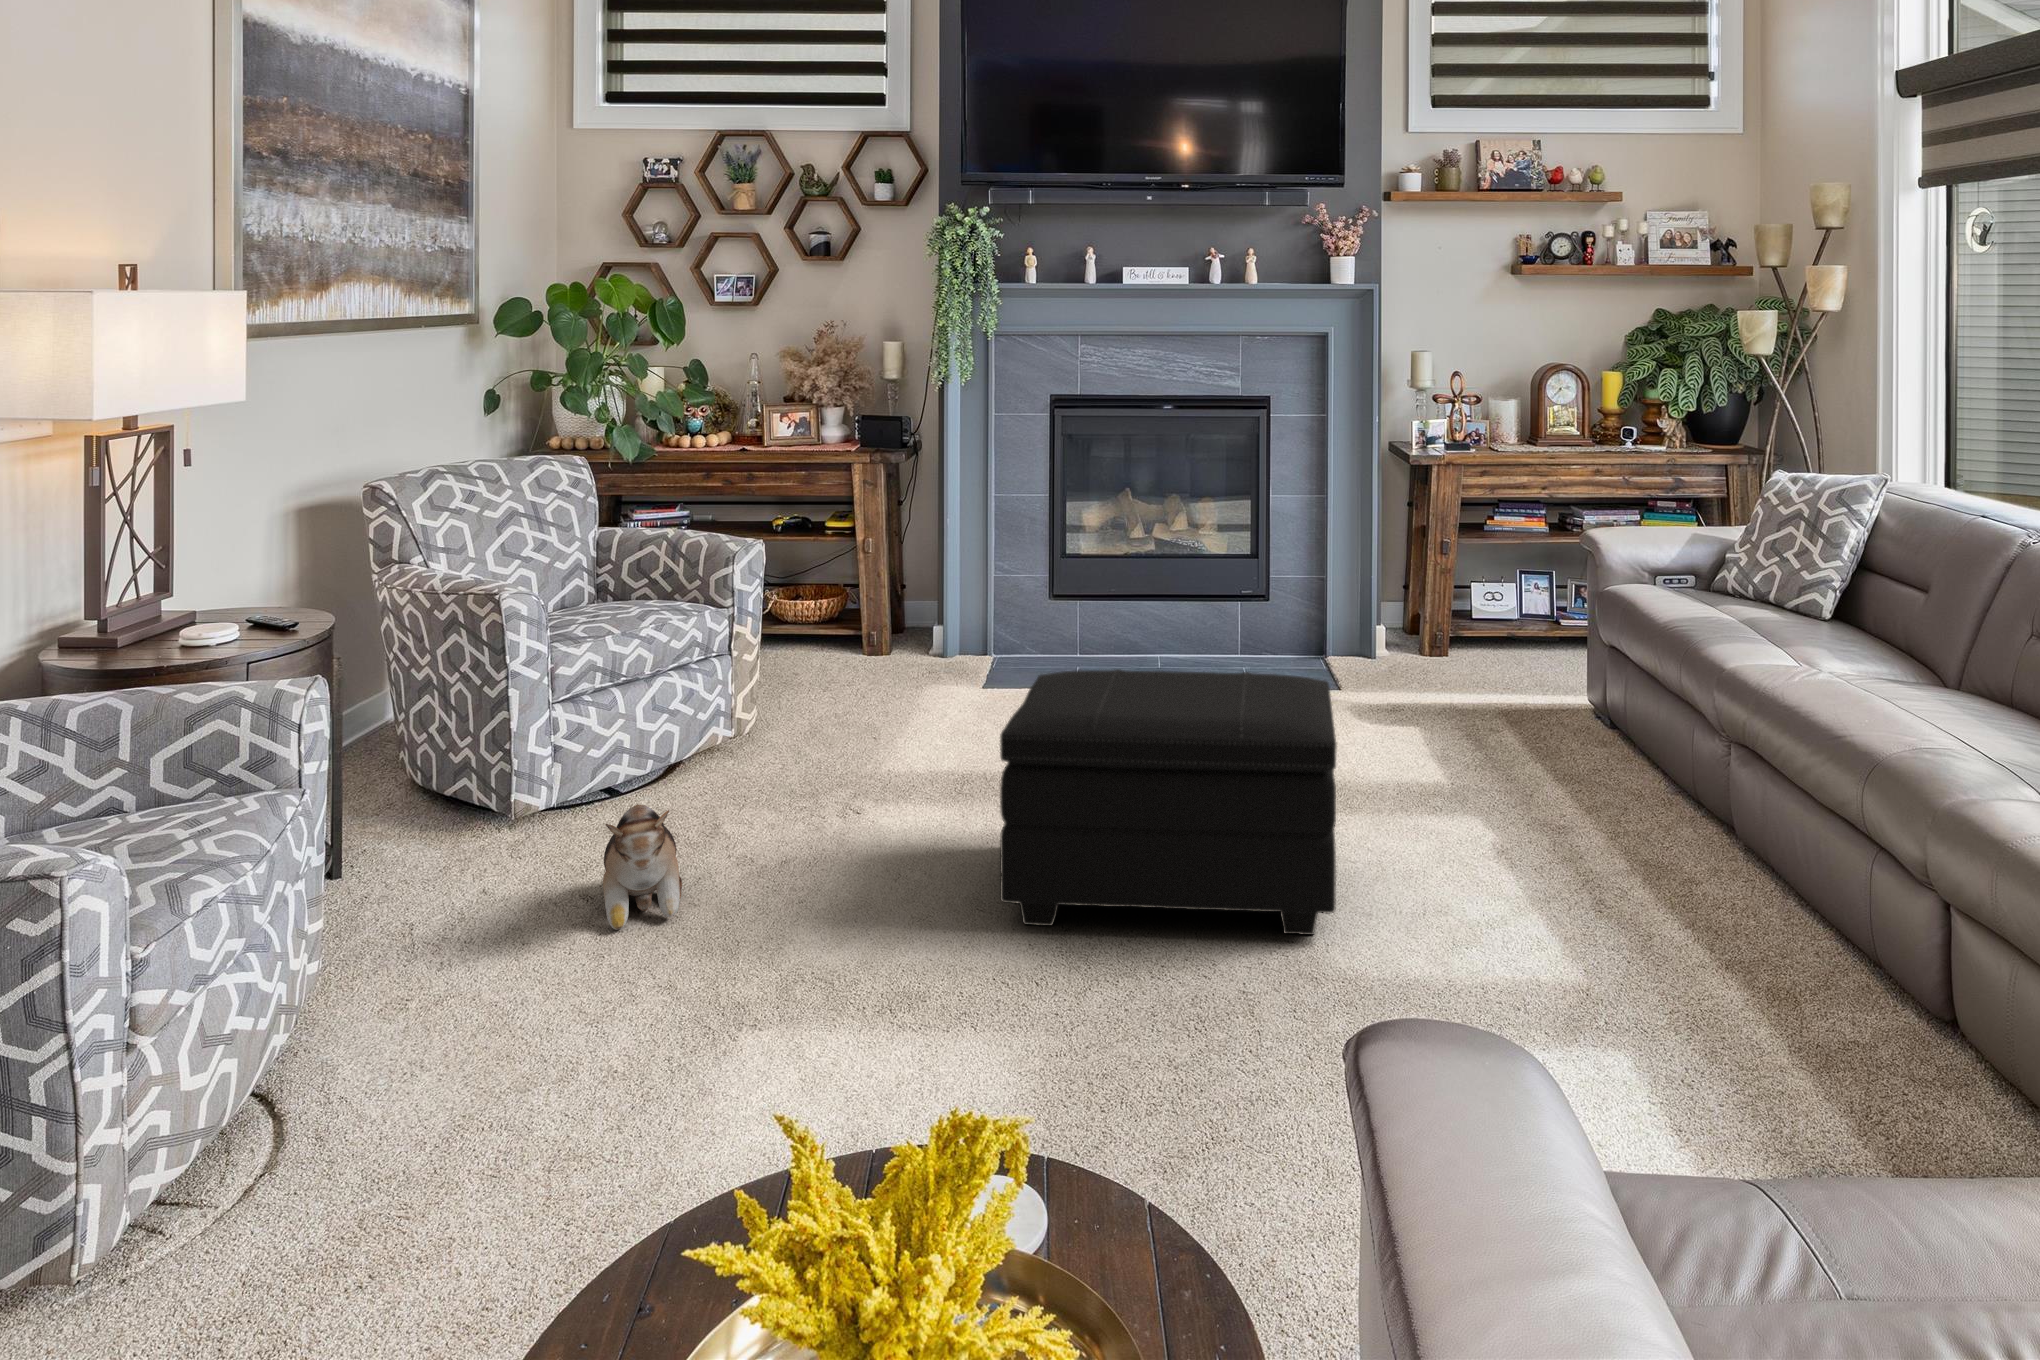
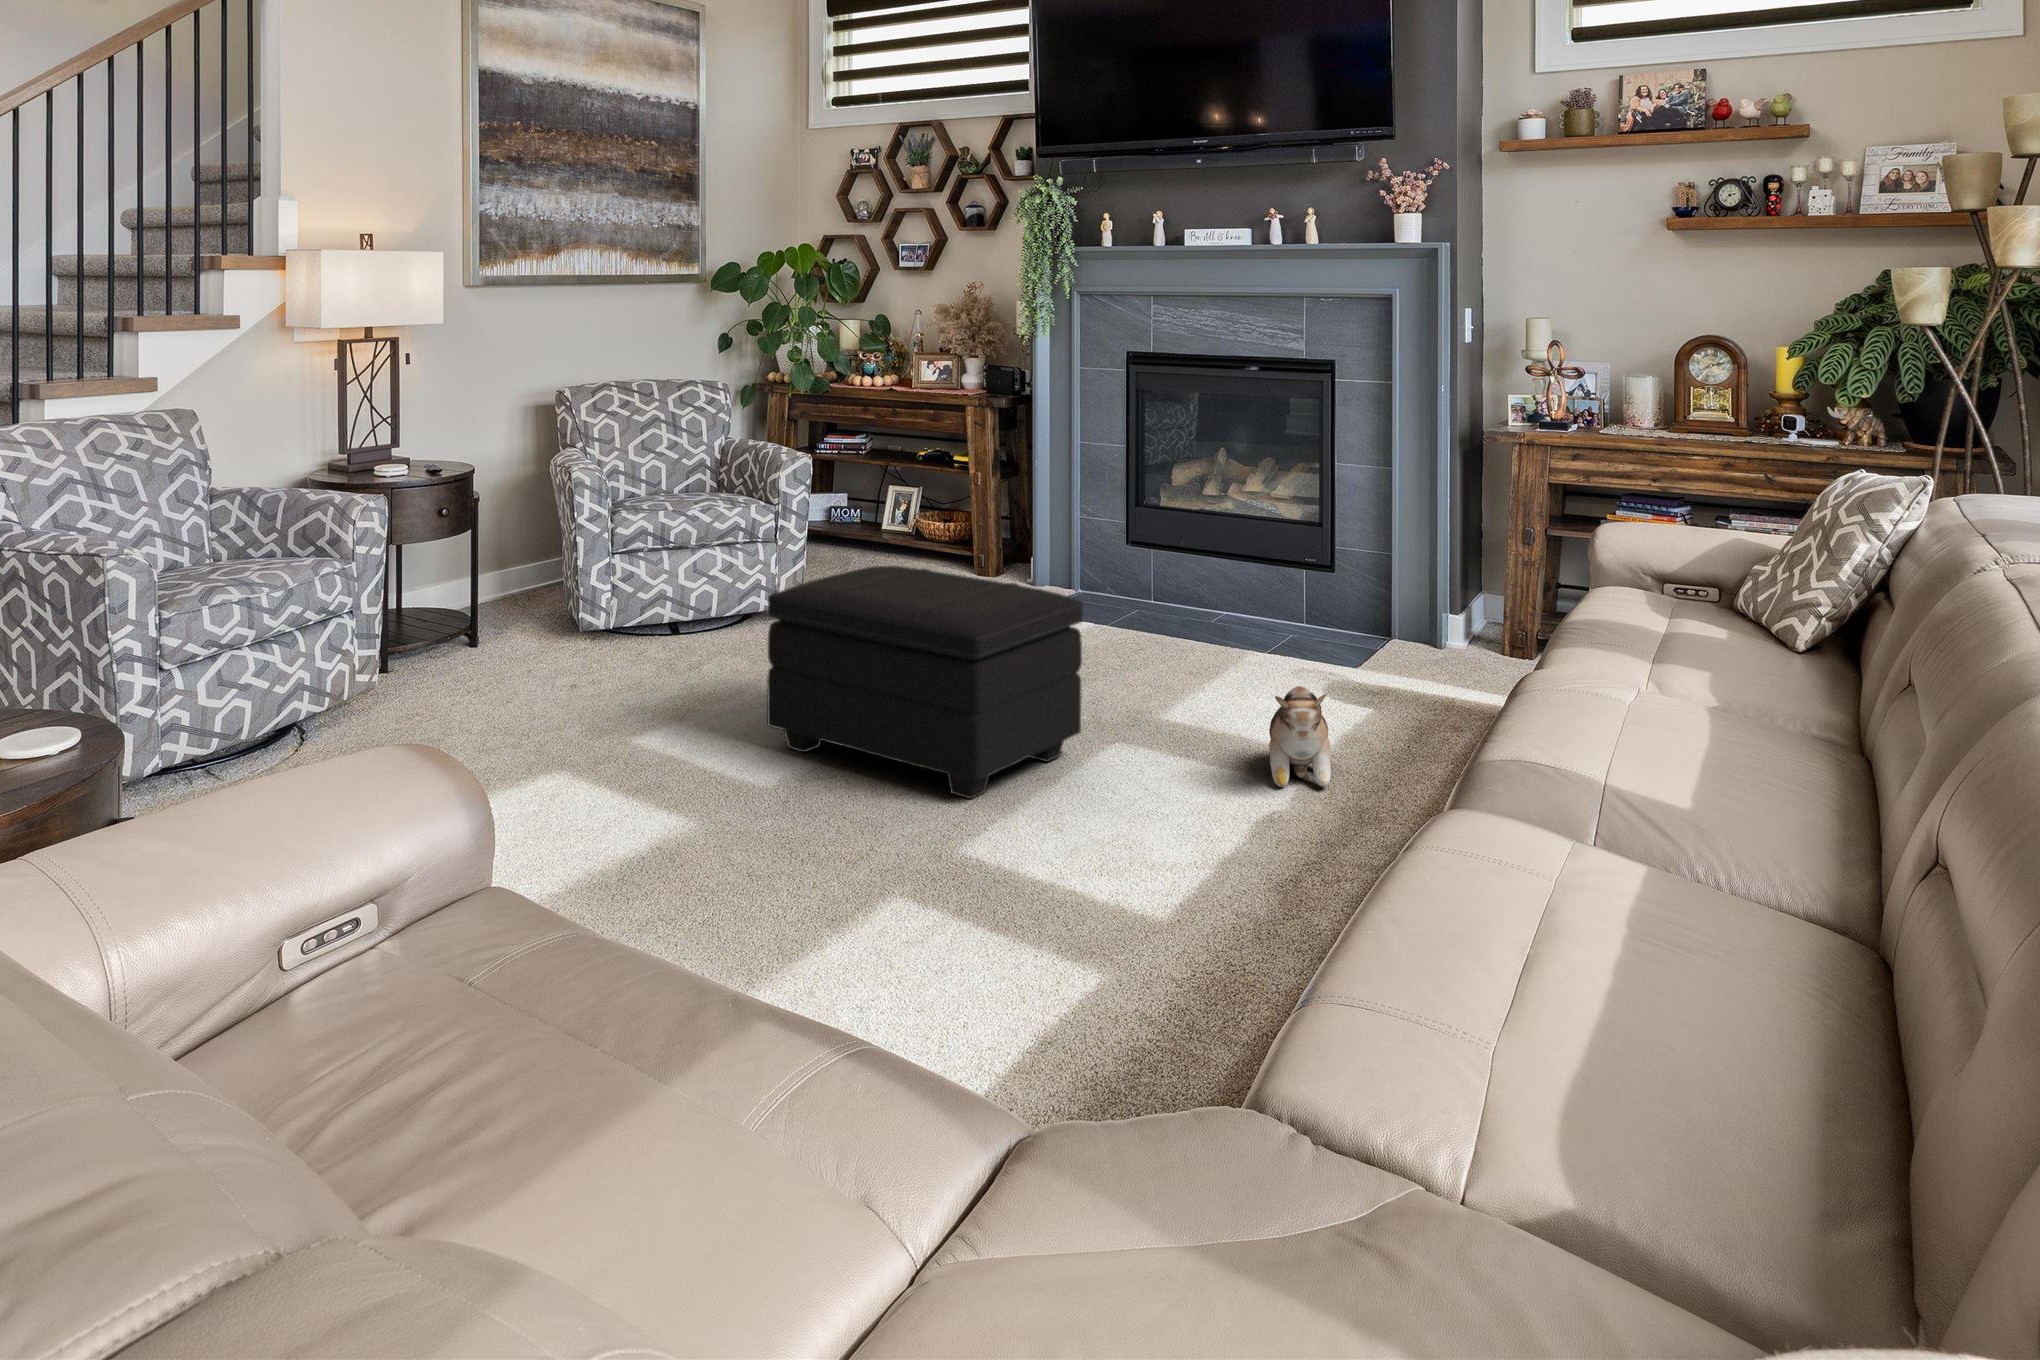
plush toy: present [603,804,682,930] -> present [1269,686,1332,787]

